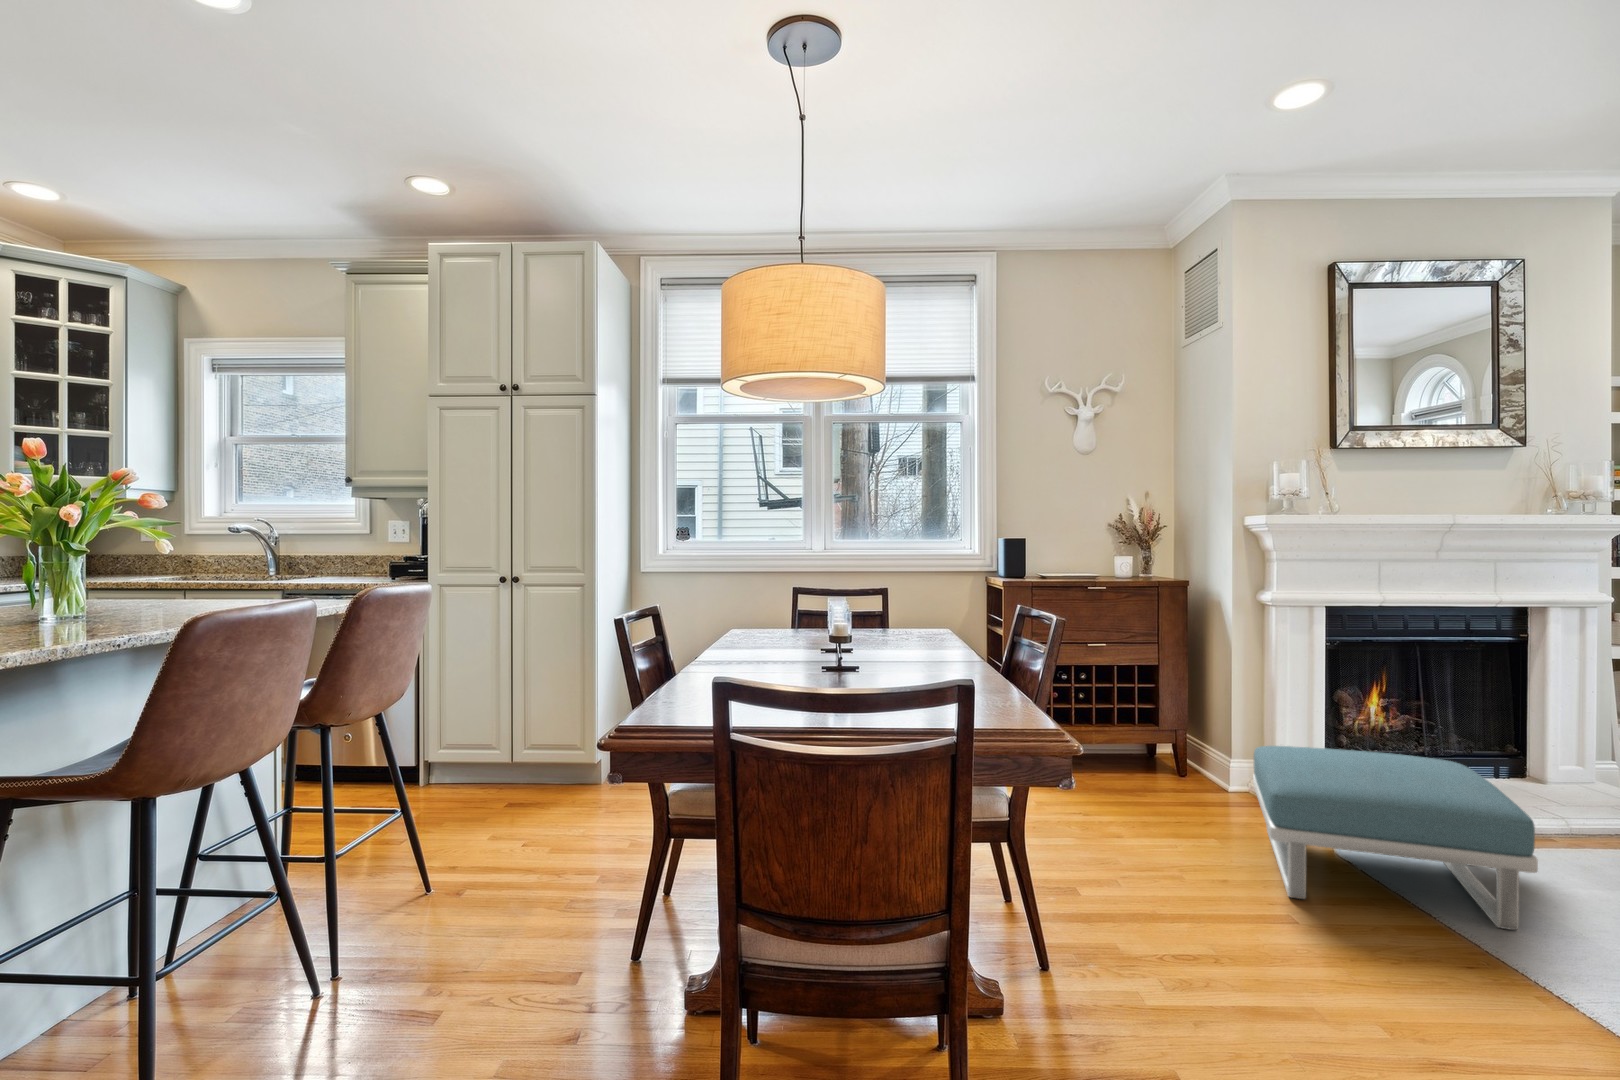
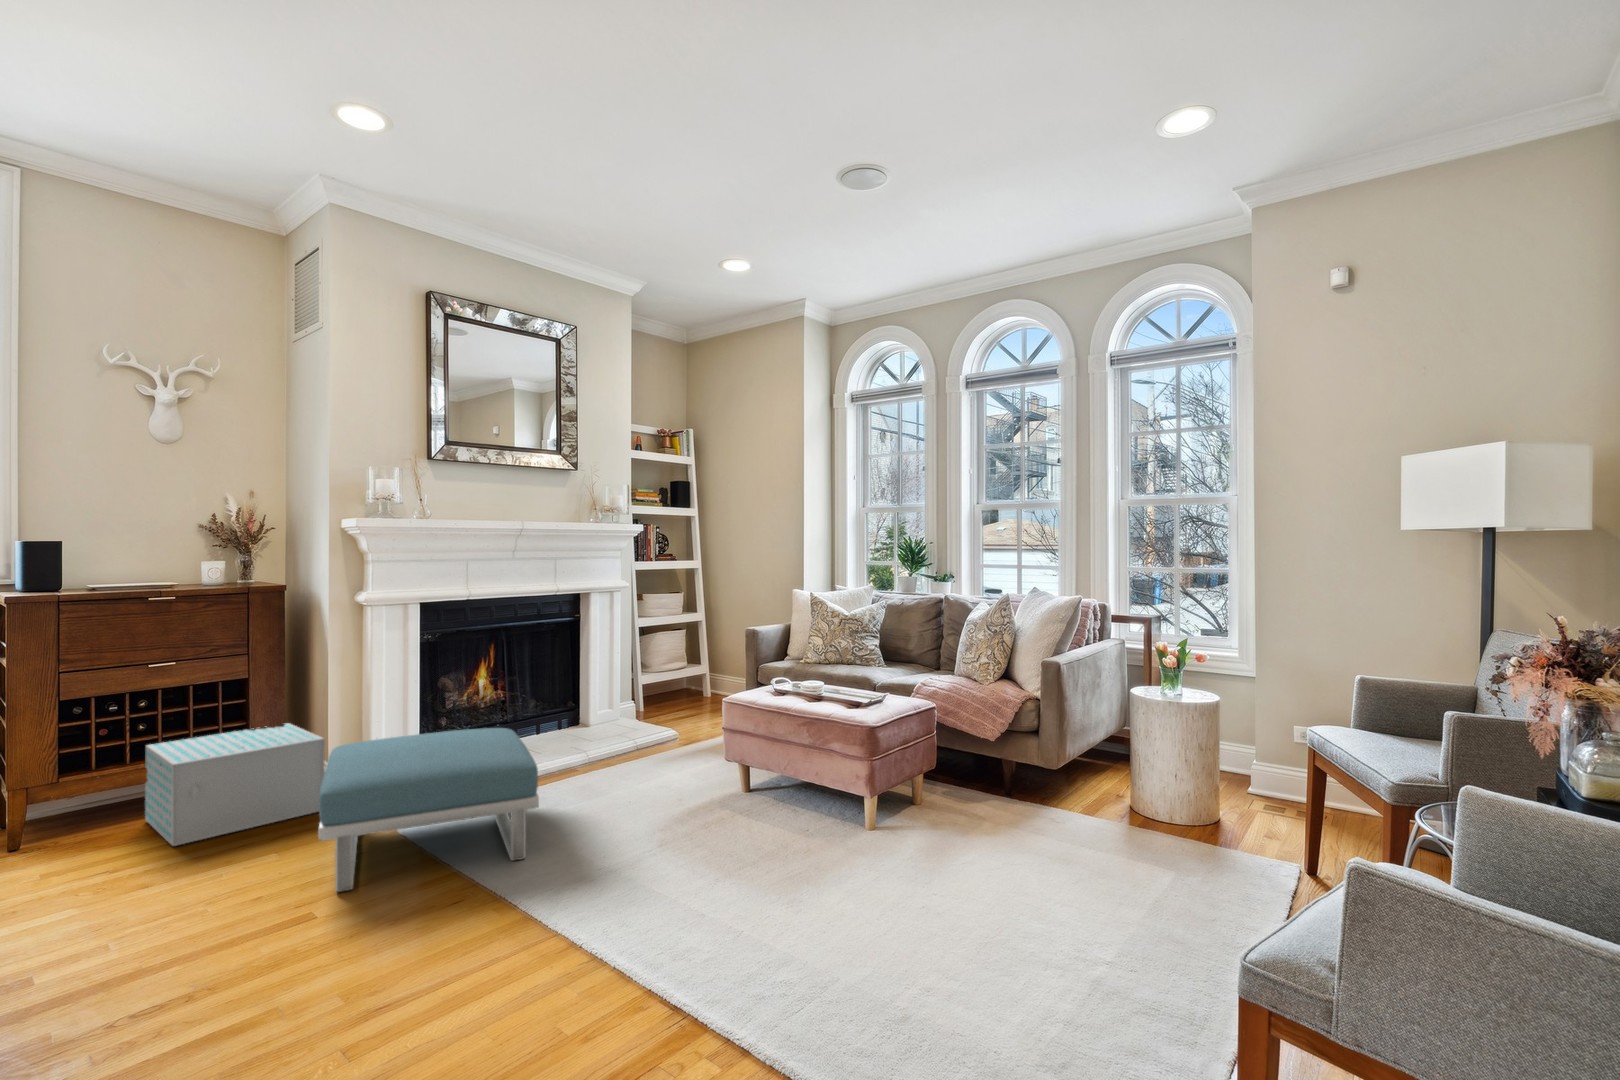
storage box: none [1084,713,1237,807] -> present [145,723,325,846]

